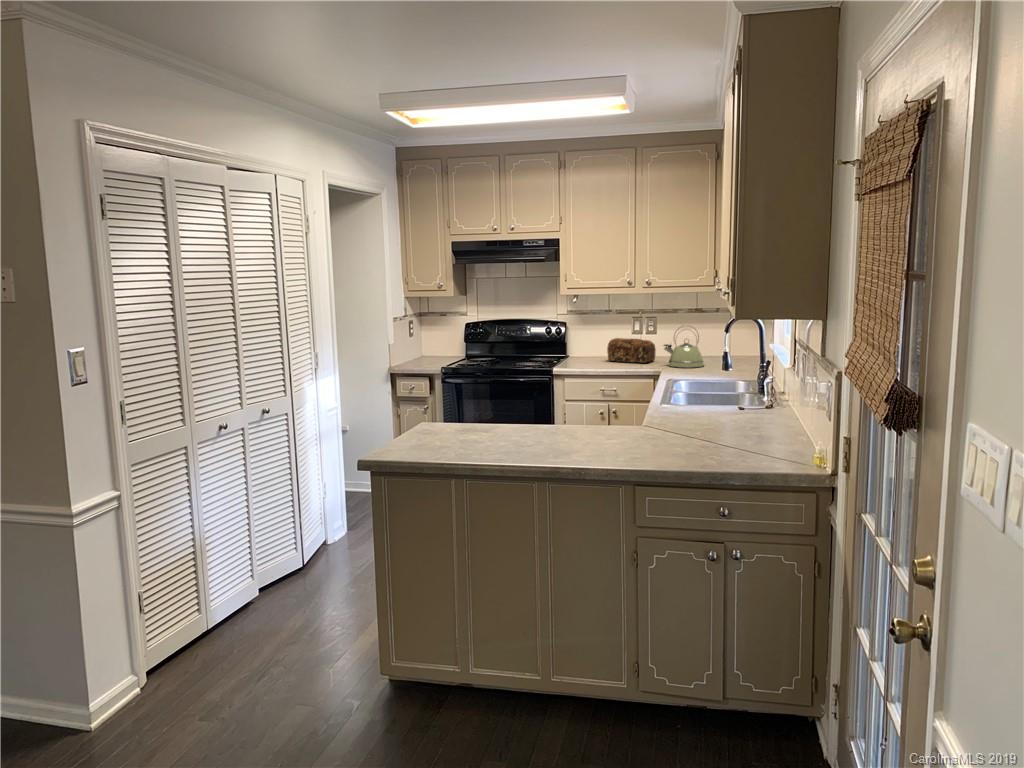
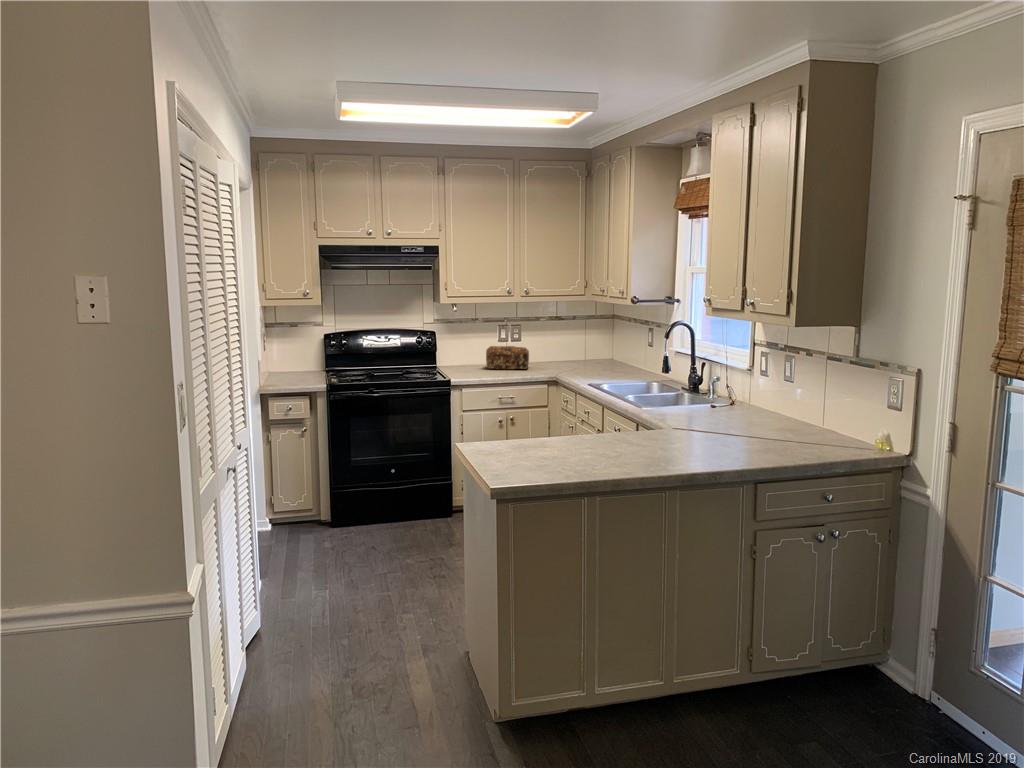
kettle: present [664,325,704,368] -> none [545,332,582,372]

